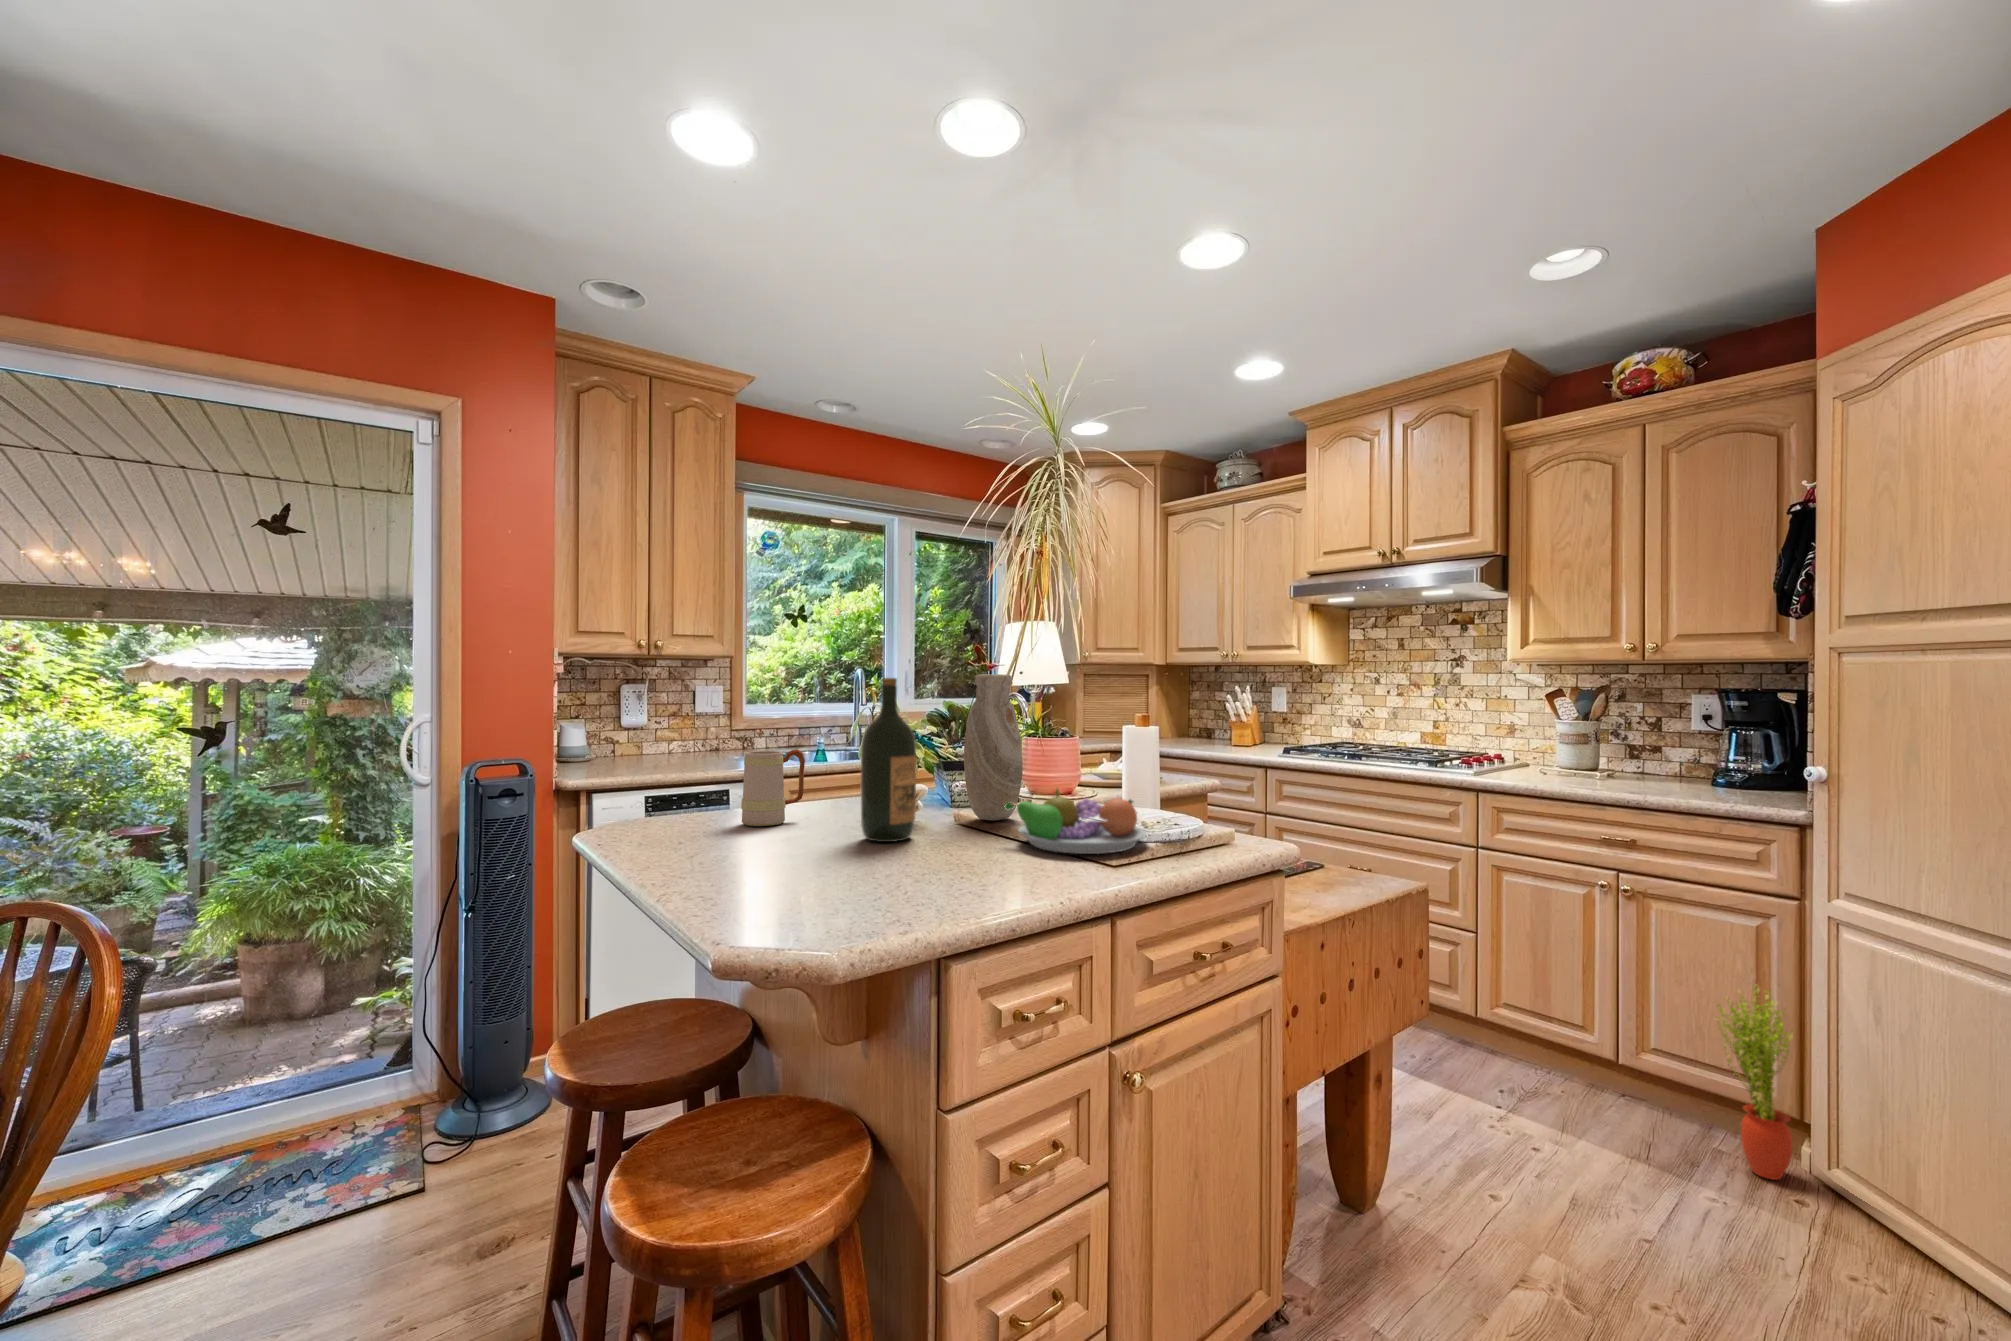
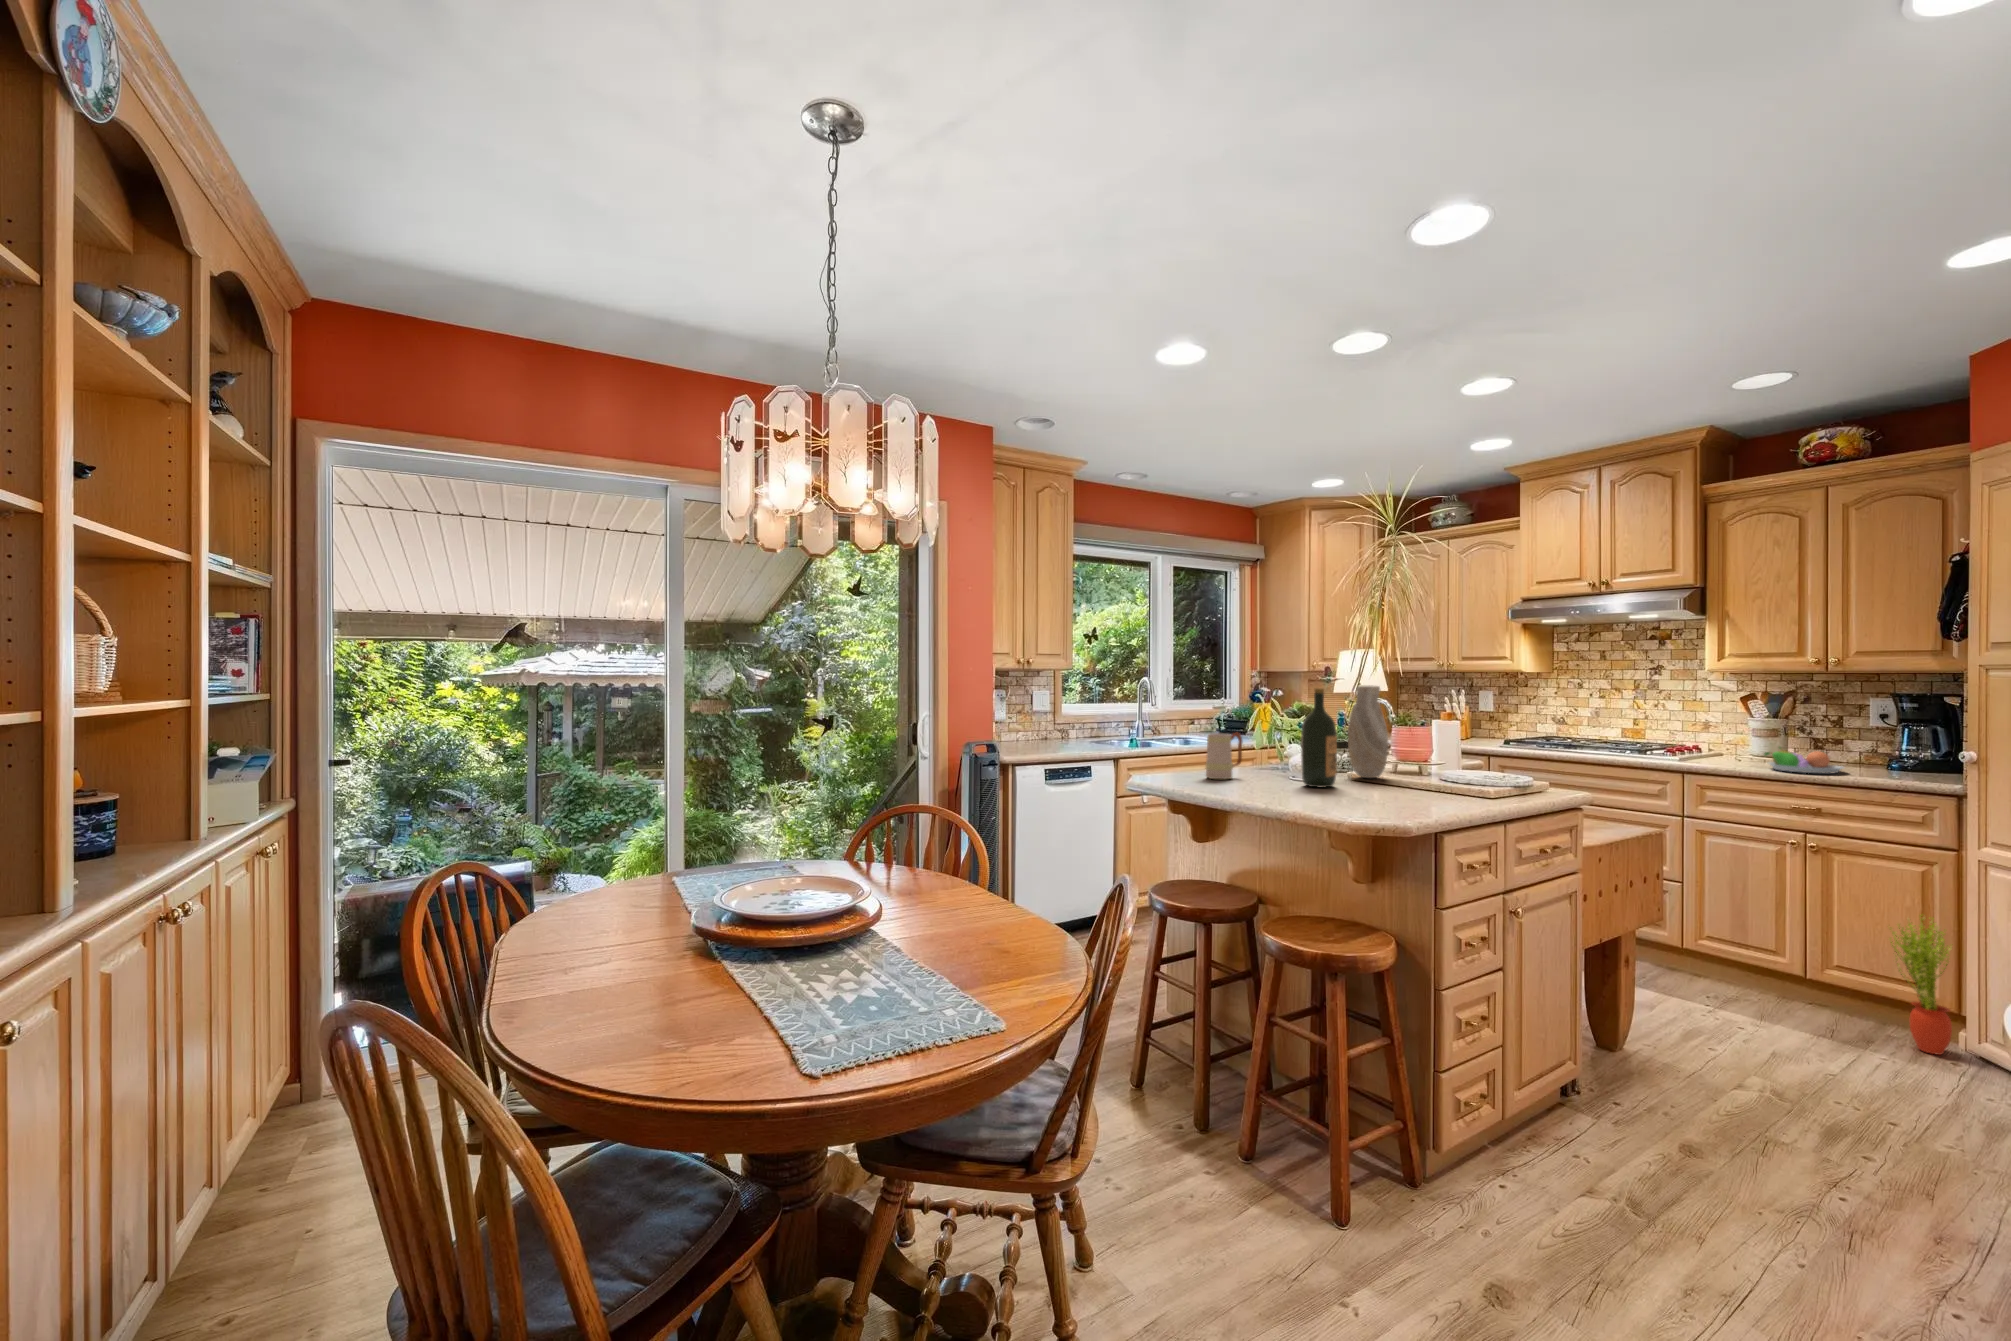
fruit bowl: present [1005,789,1147,854] -> present [1764,747,1843,774]

